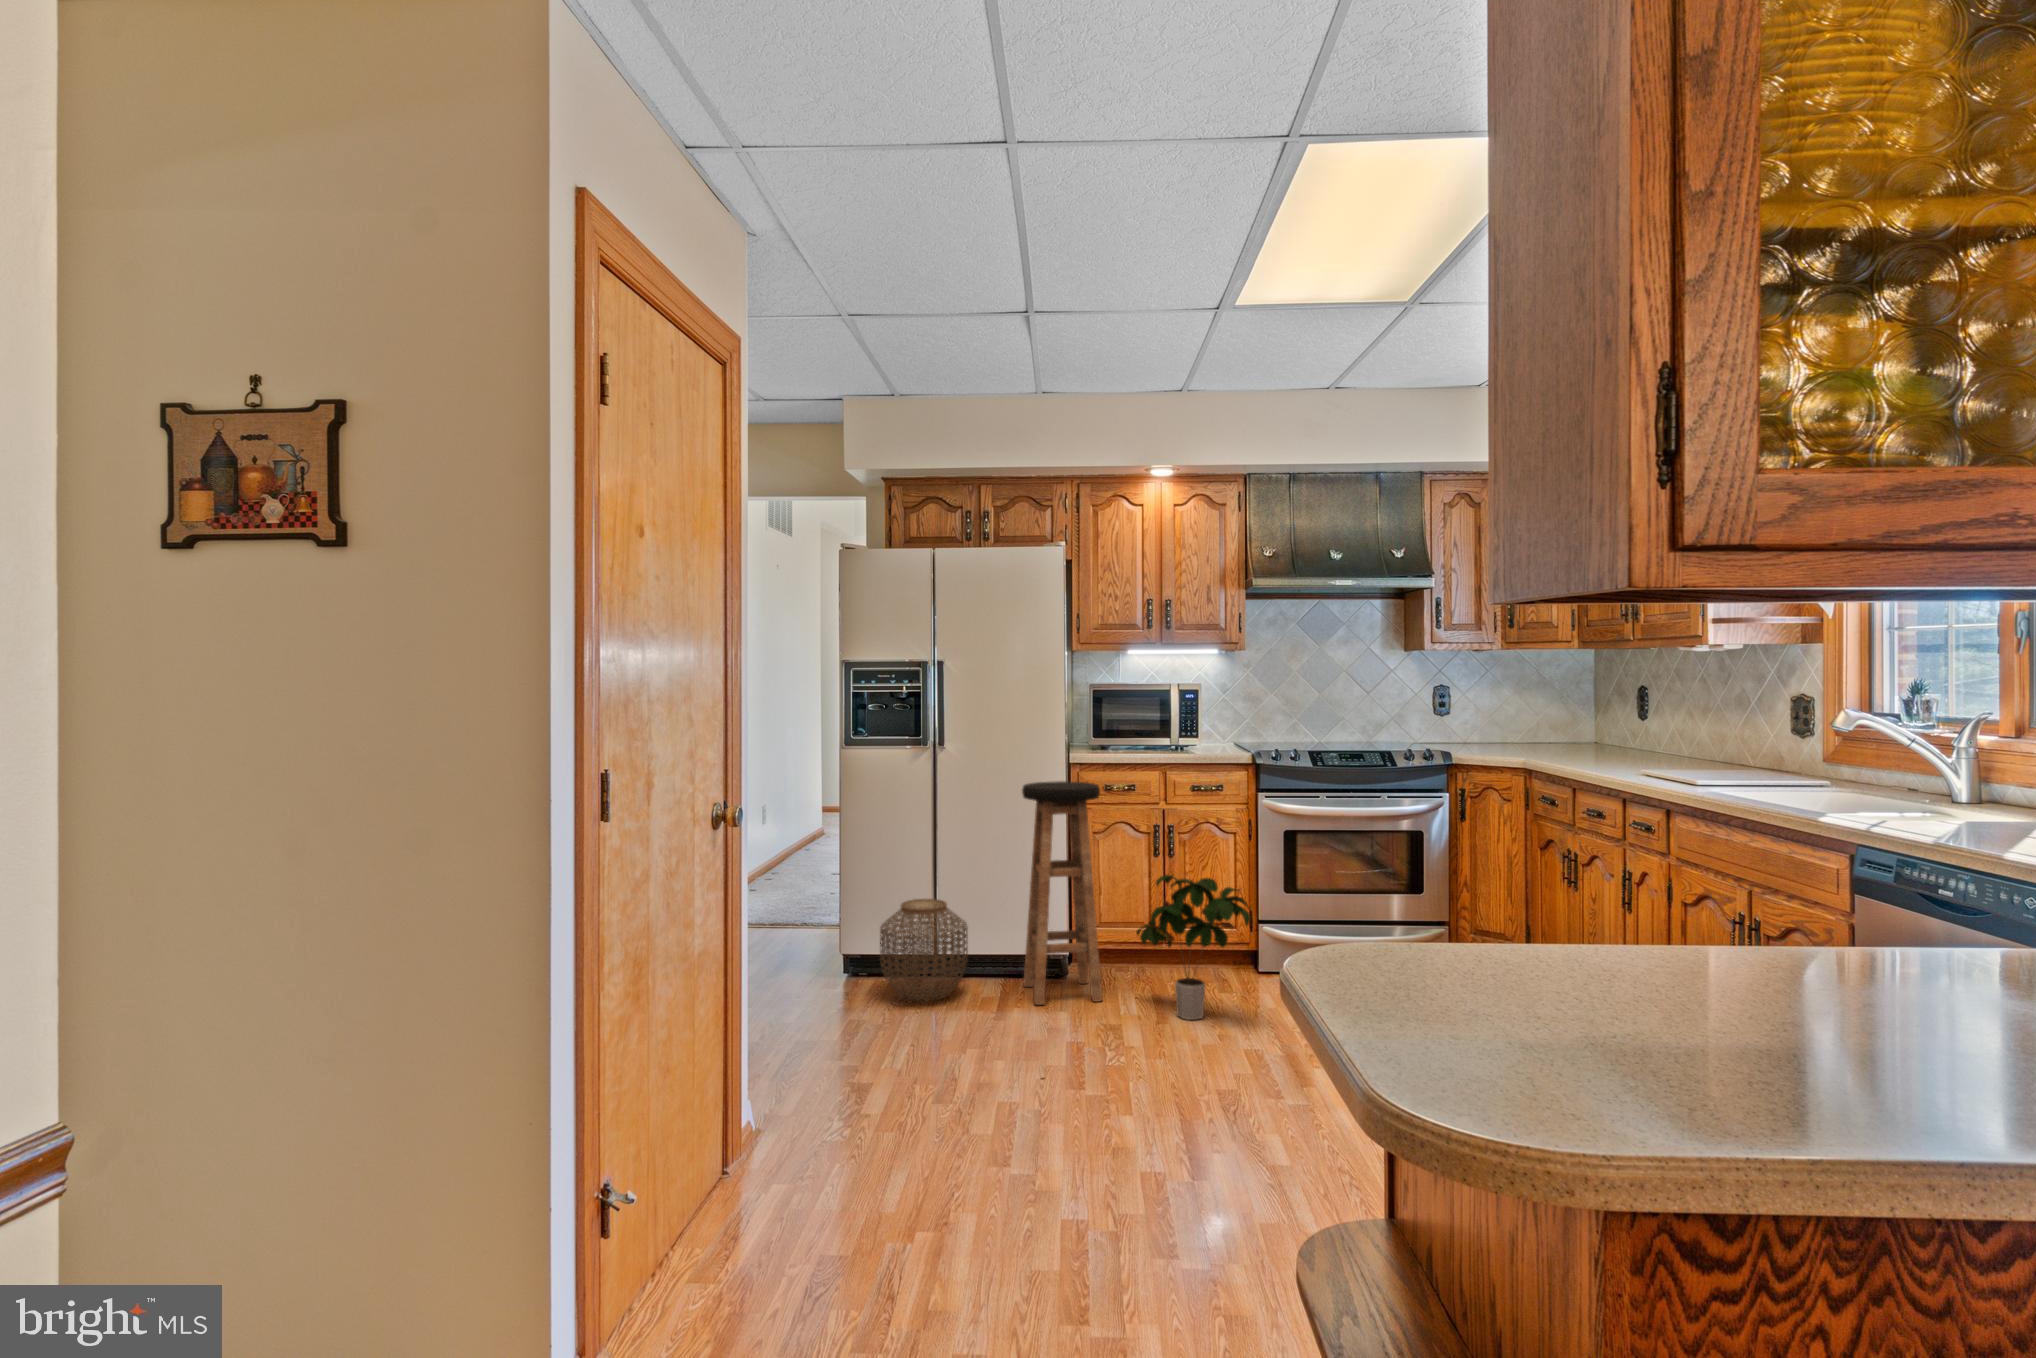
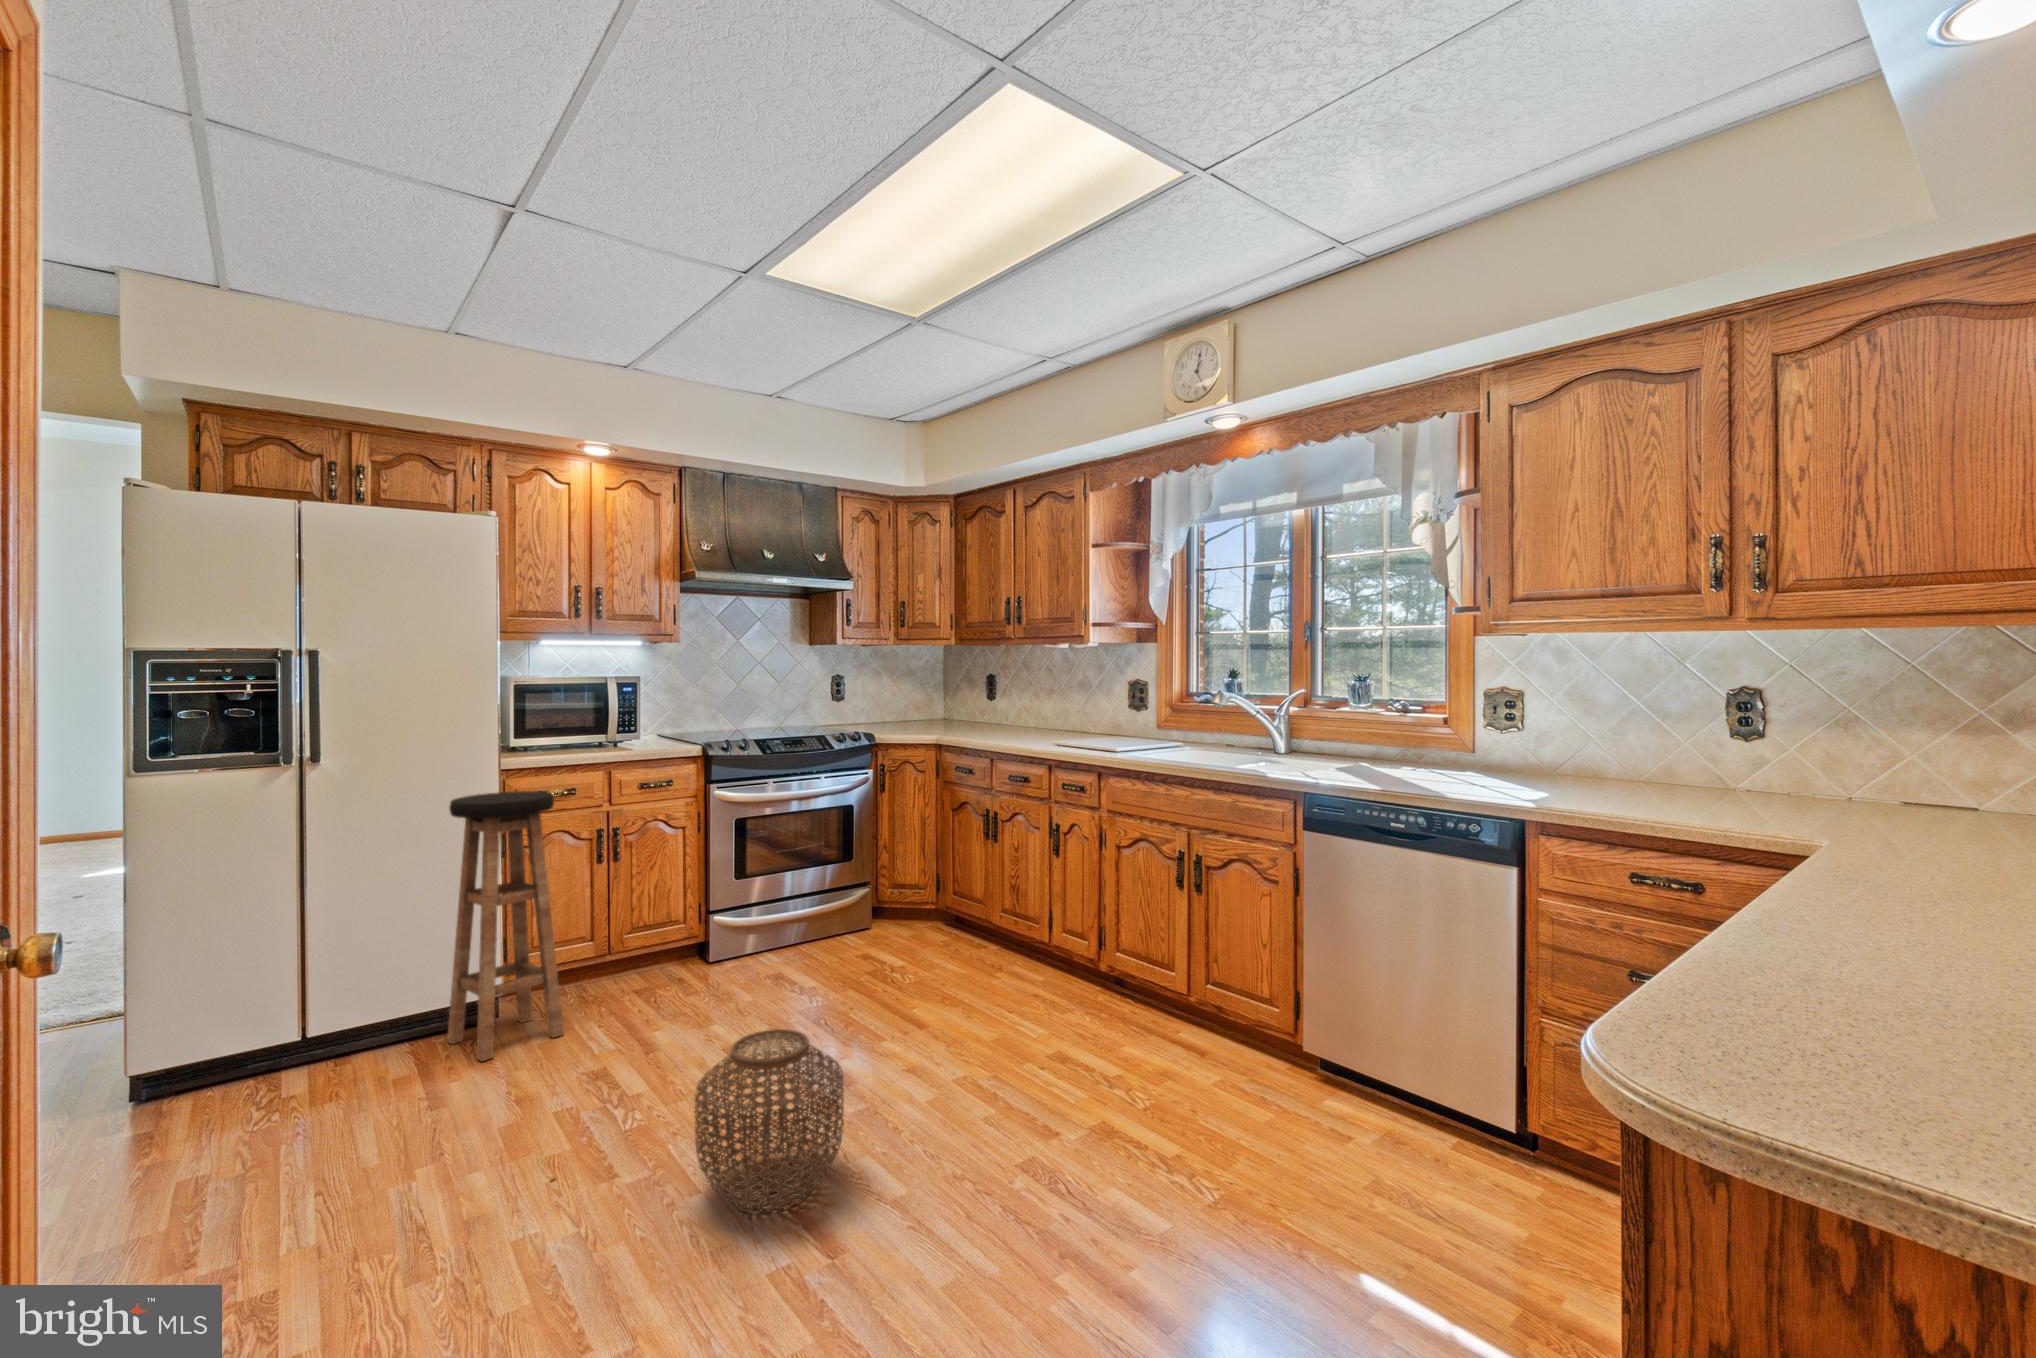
potted plant: present [1136,874,1250,1020] -> none [603,877,741,1029]
woven basket: present [880,899,968,1001] -> present [695,1029,844,1213]

